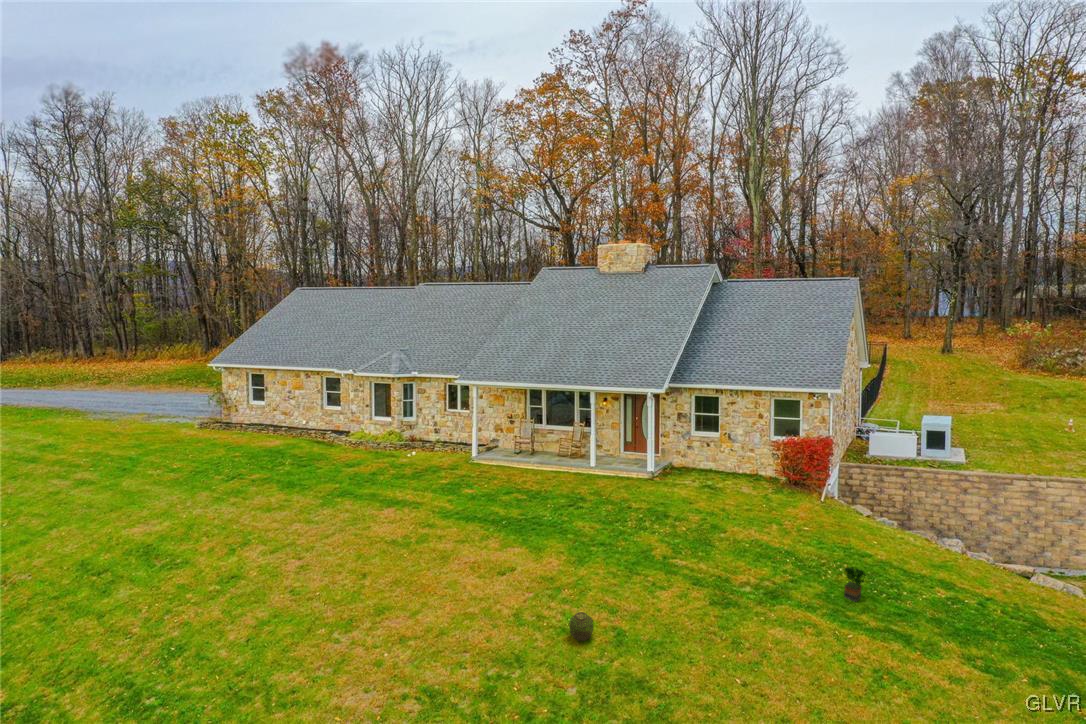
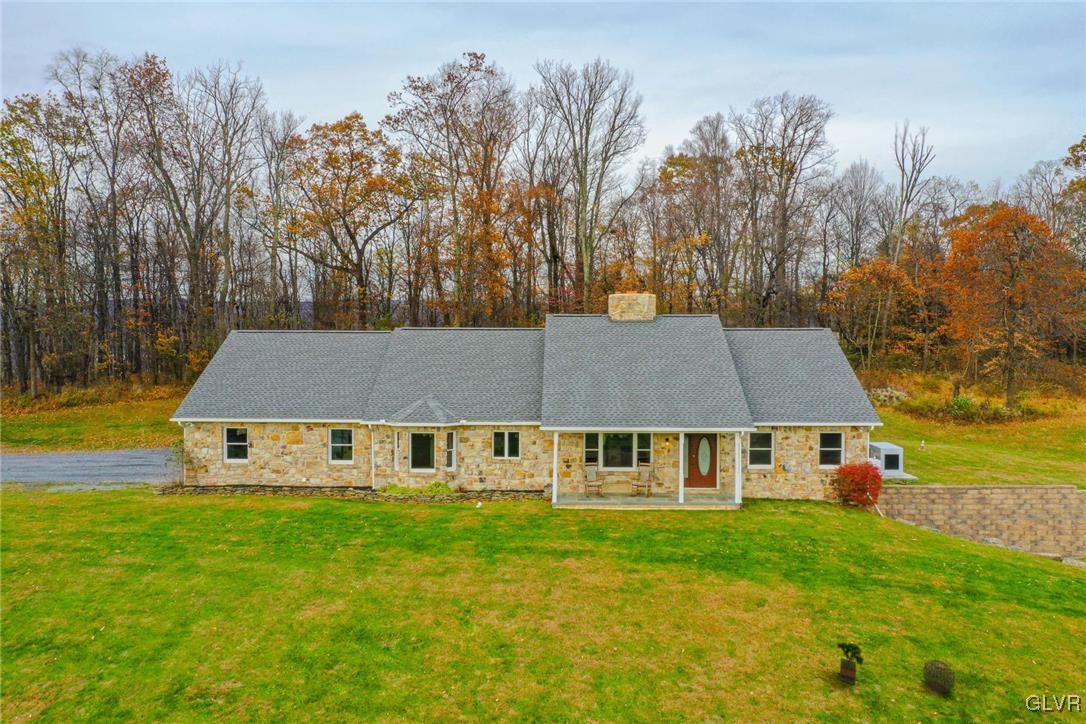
potted tree: present [844,567,866,602] -> present [837,642,864,684]

